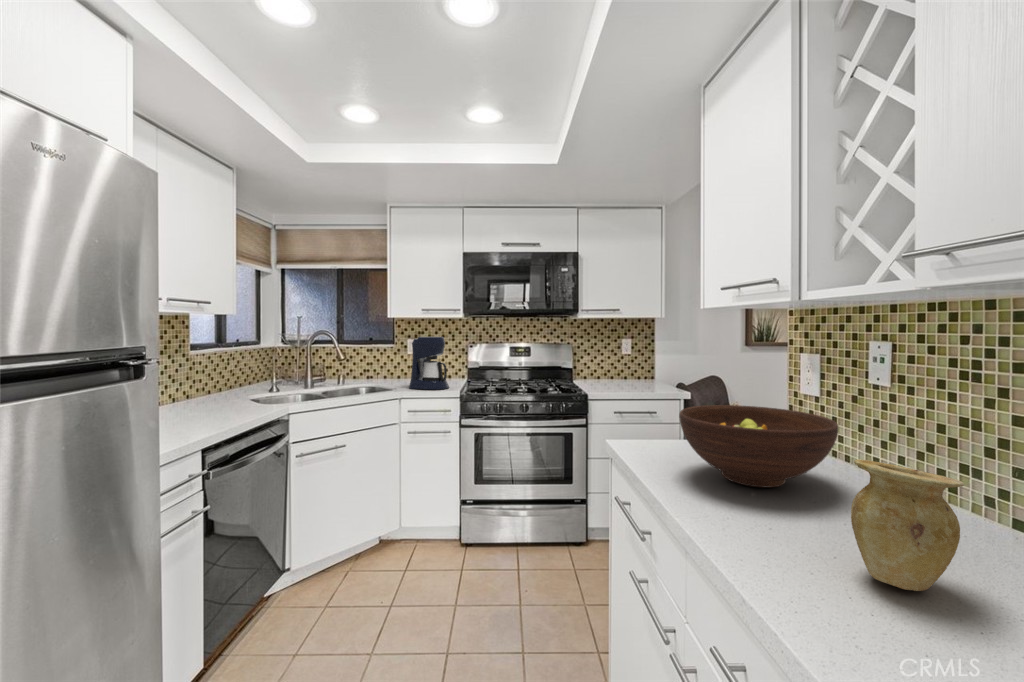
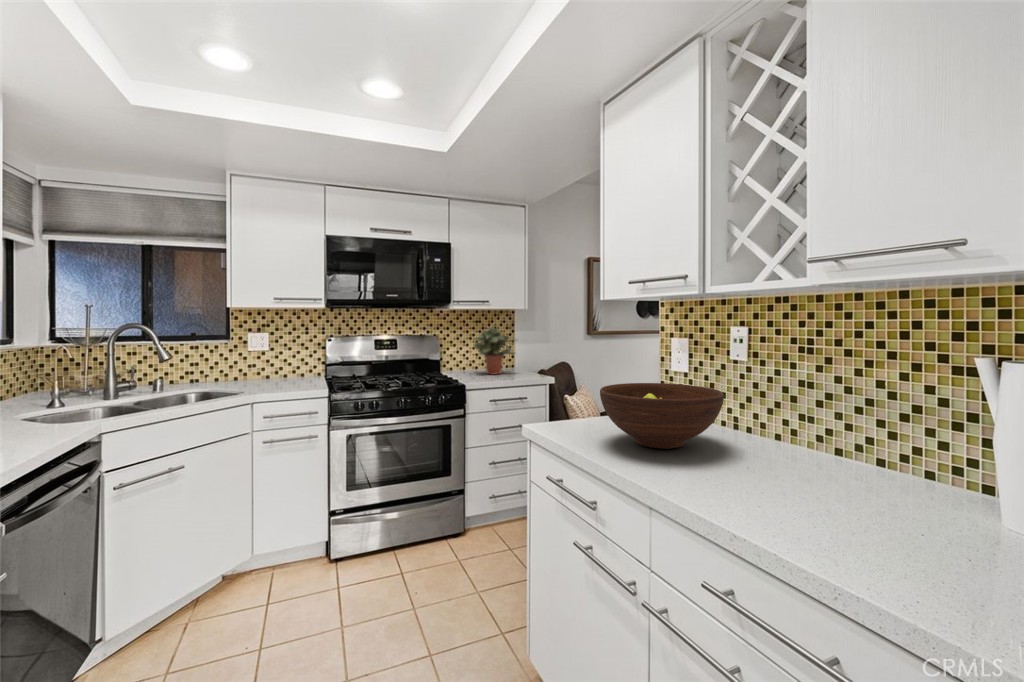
potted plant: none [607,336,656,386] -> present [474,327,514,375]
coffee maker: present [409,337,449,390] -> none [259,330,308,389]
vase: present [851,459,964,591] -> none [767,414,840,504]

